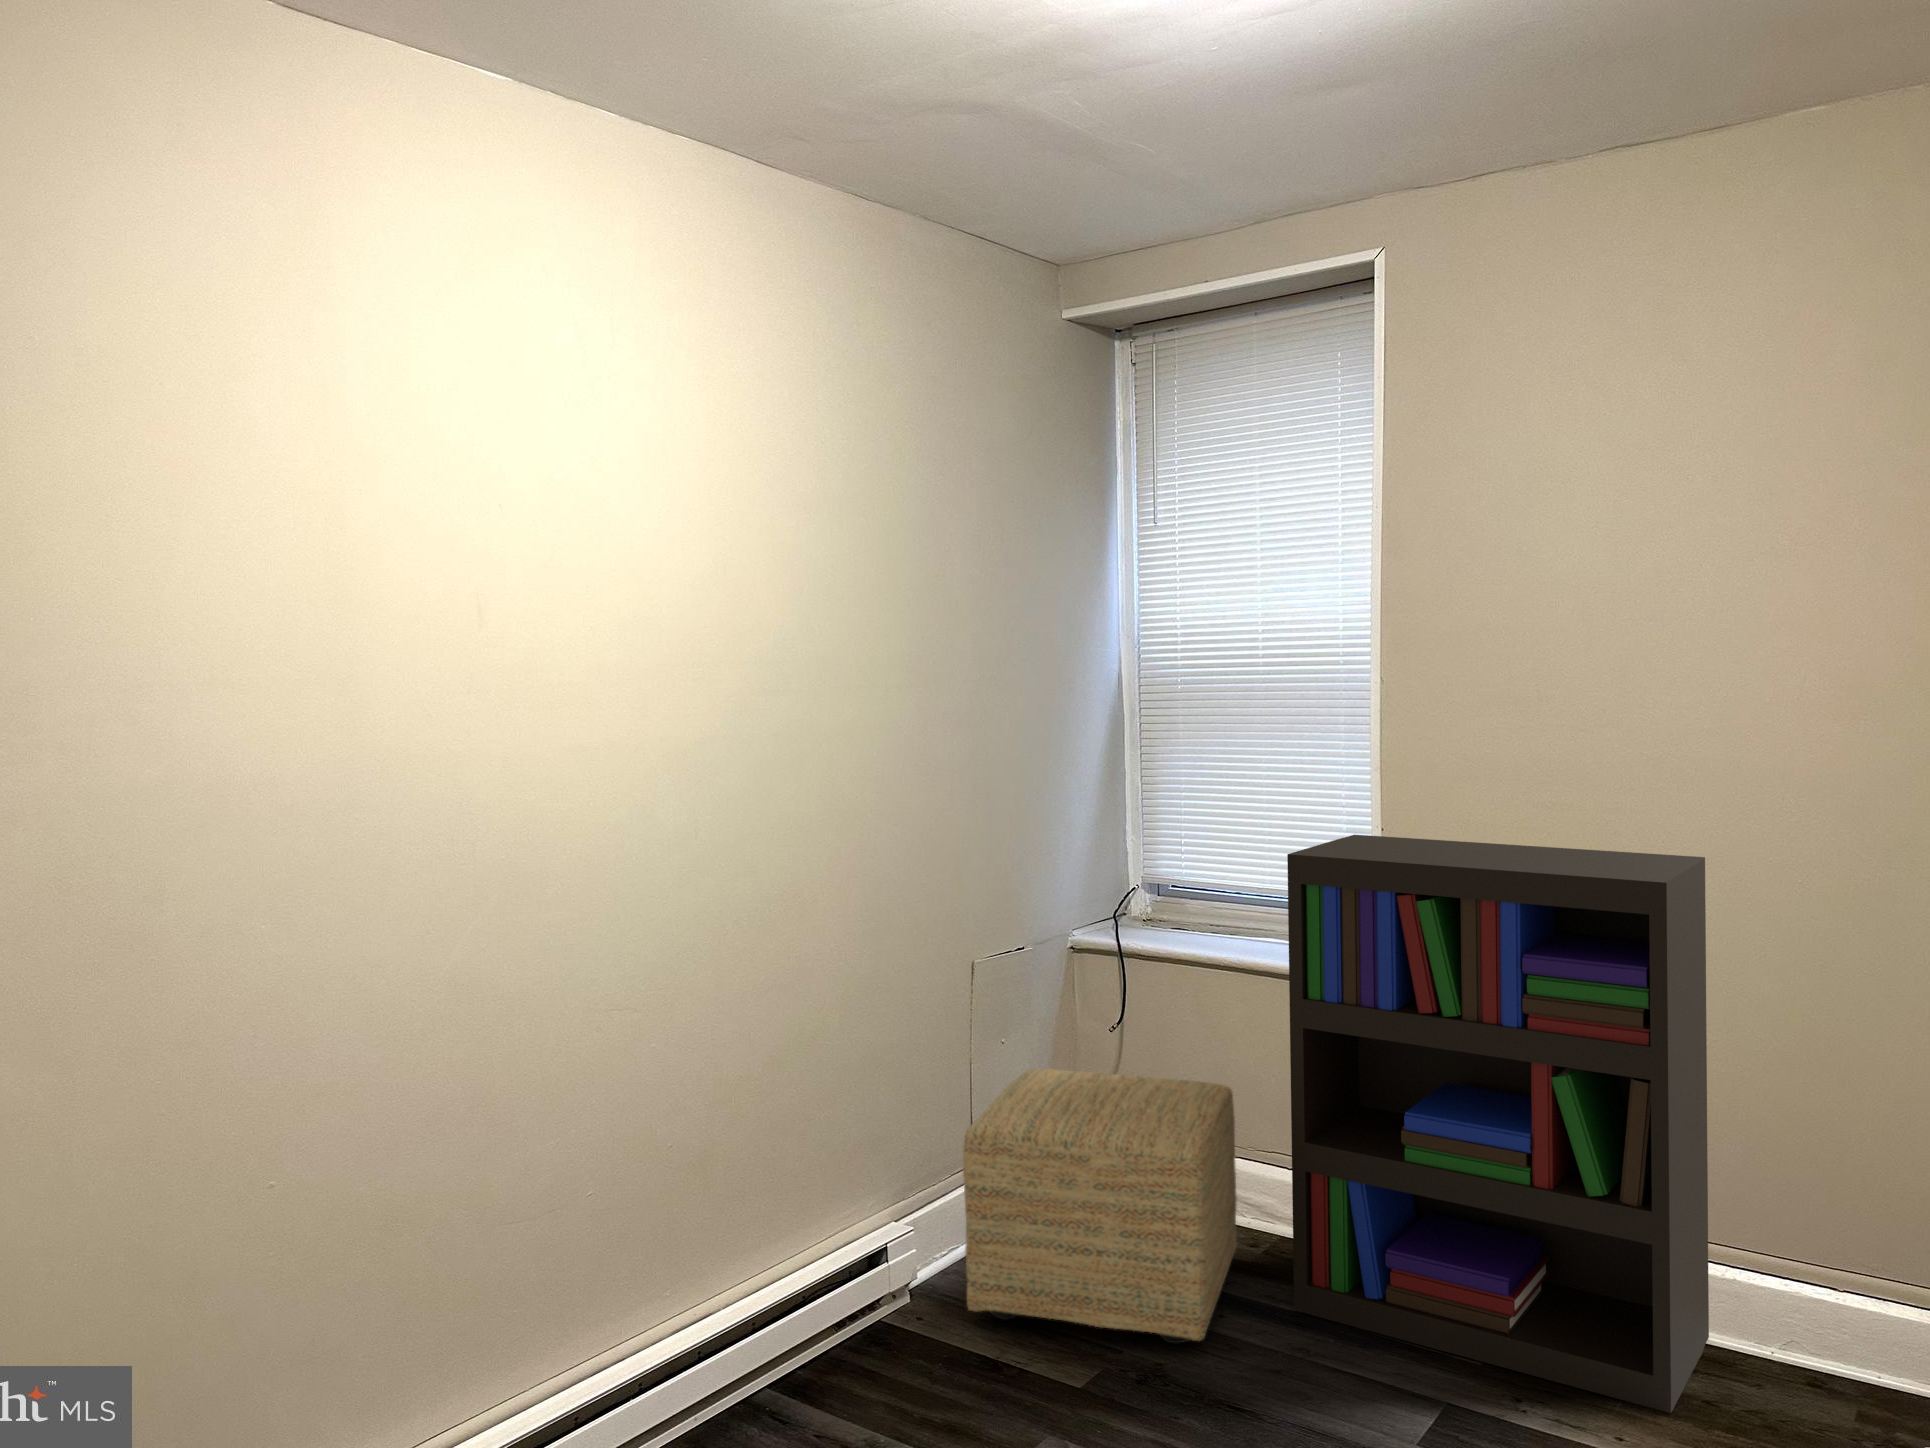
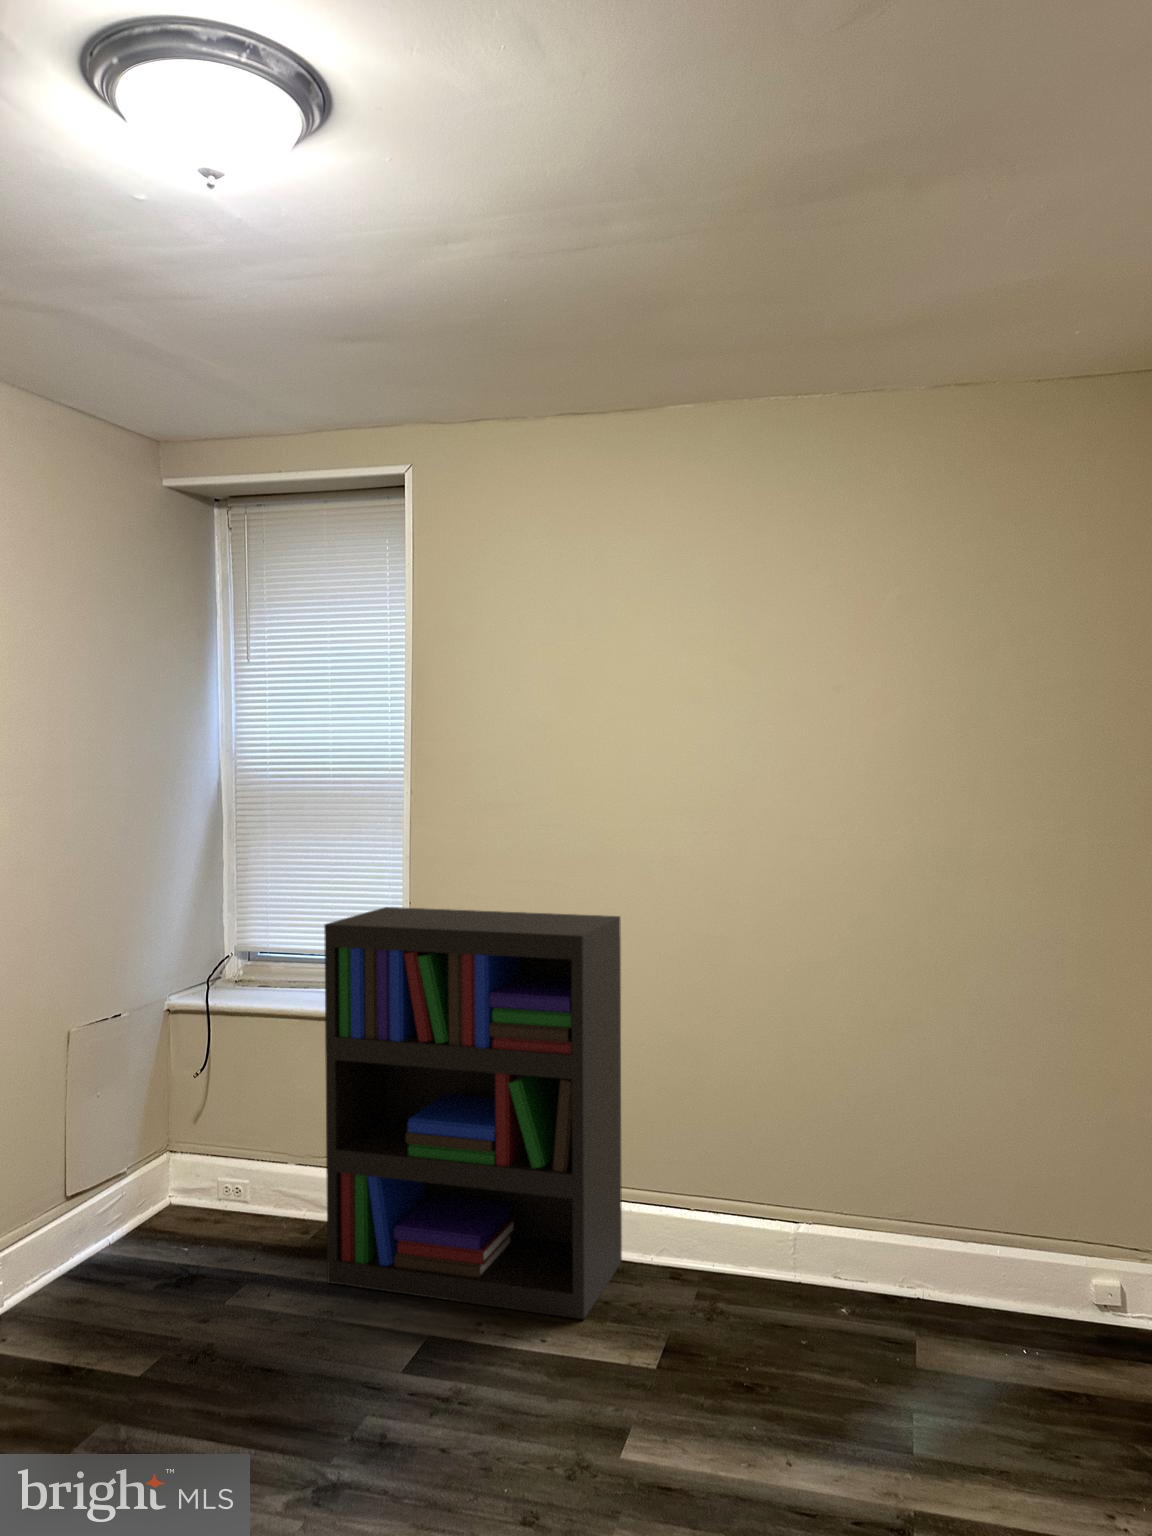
ottoman: present [963,1069,1237,1343] -> none [45,1110,290,1324]

